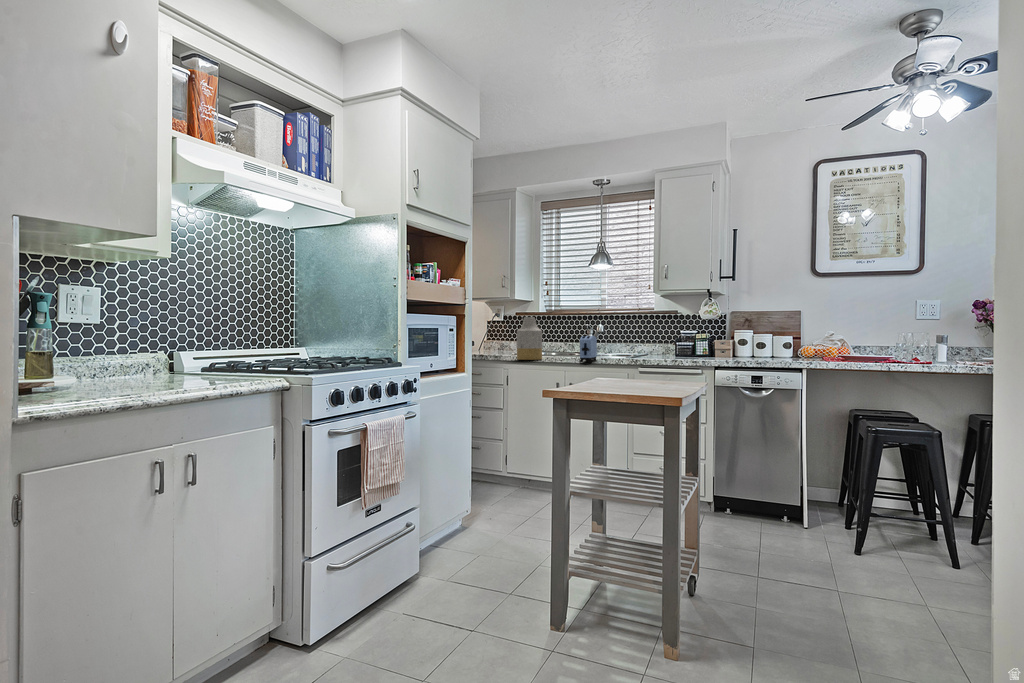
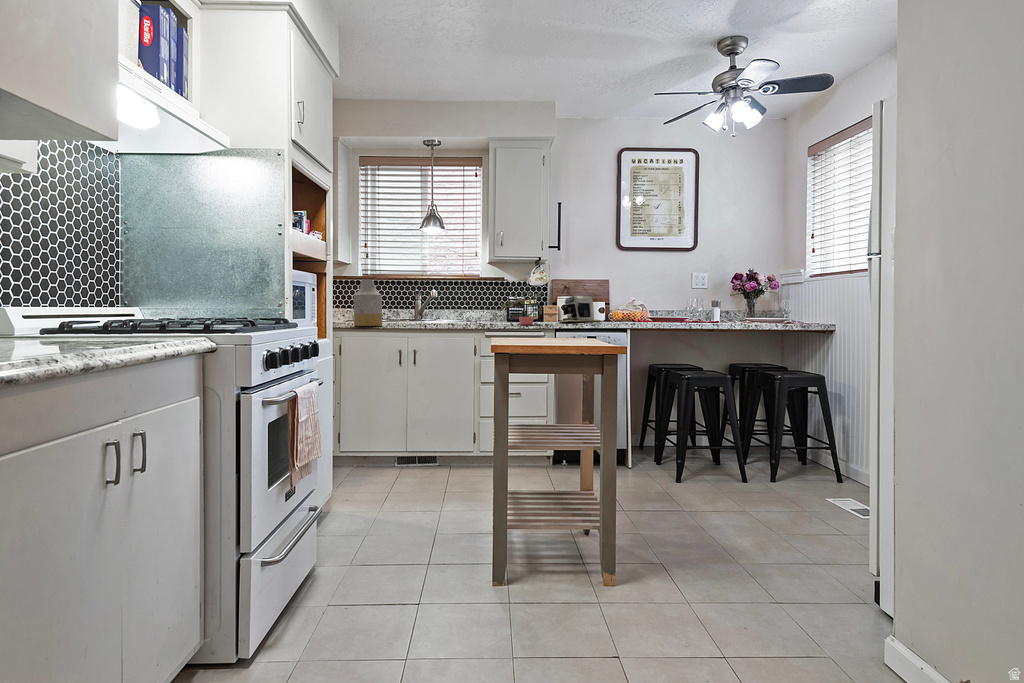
potted plant: none [648,325,704,362] -> present [497,291,544,325]
coffee maker: none [720,330,778,360] -> present [560,295,600,322]
toaster: present [580,336,597,362] -> none [431,300,443,327]

